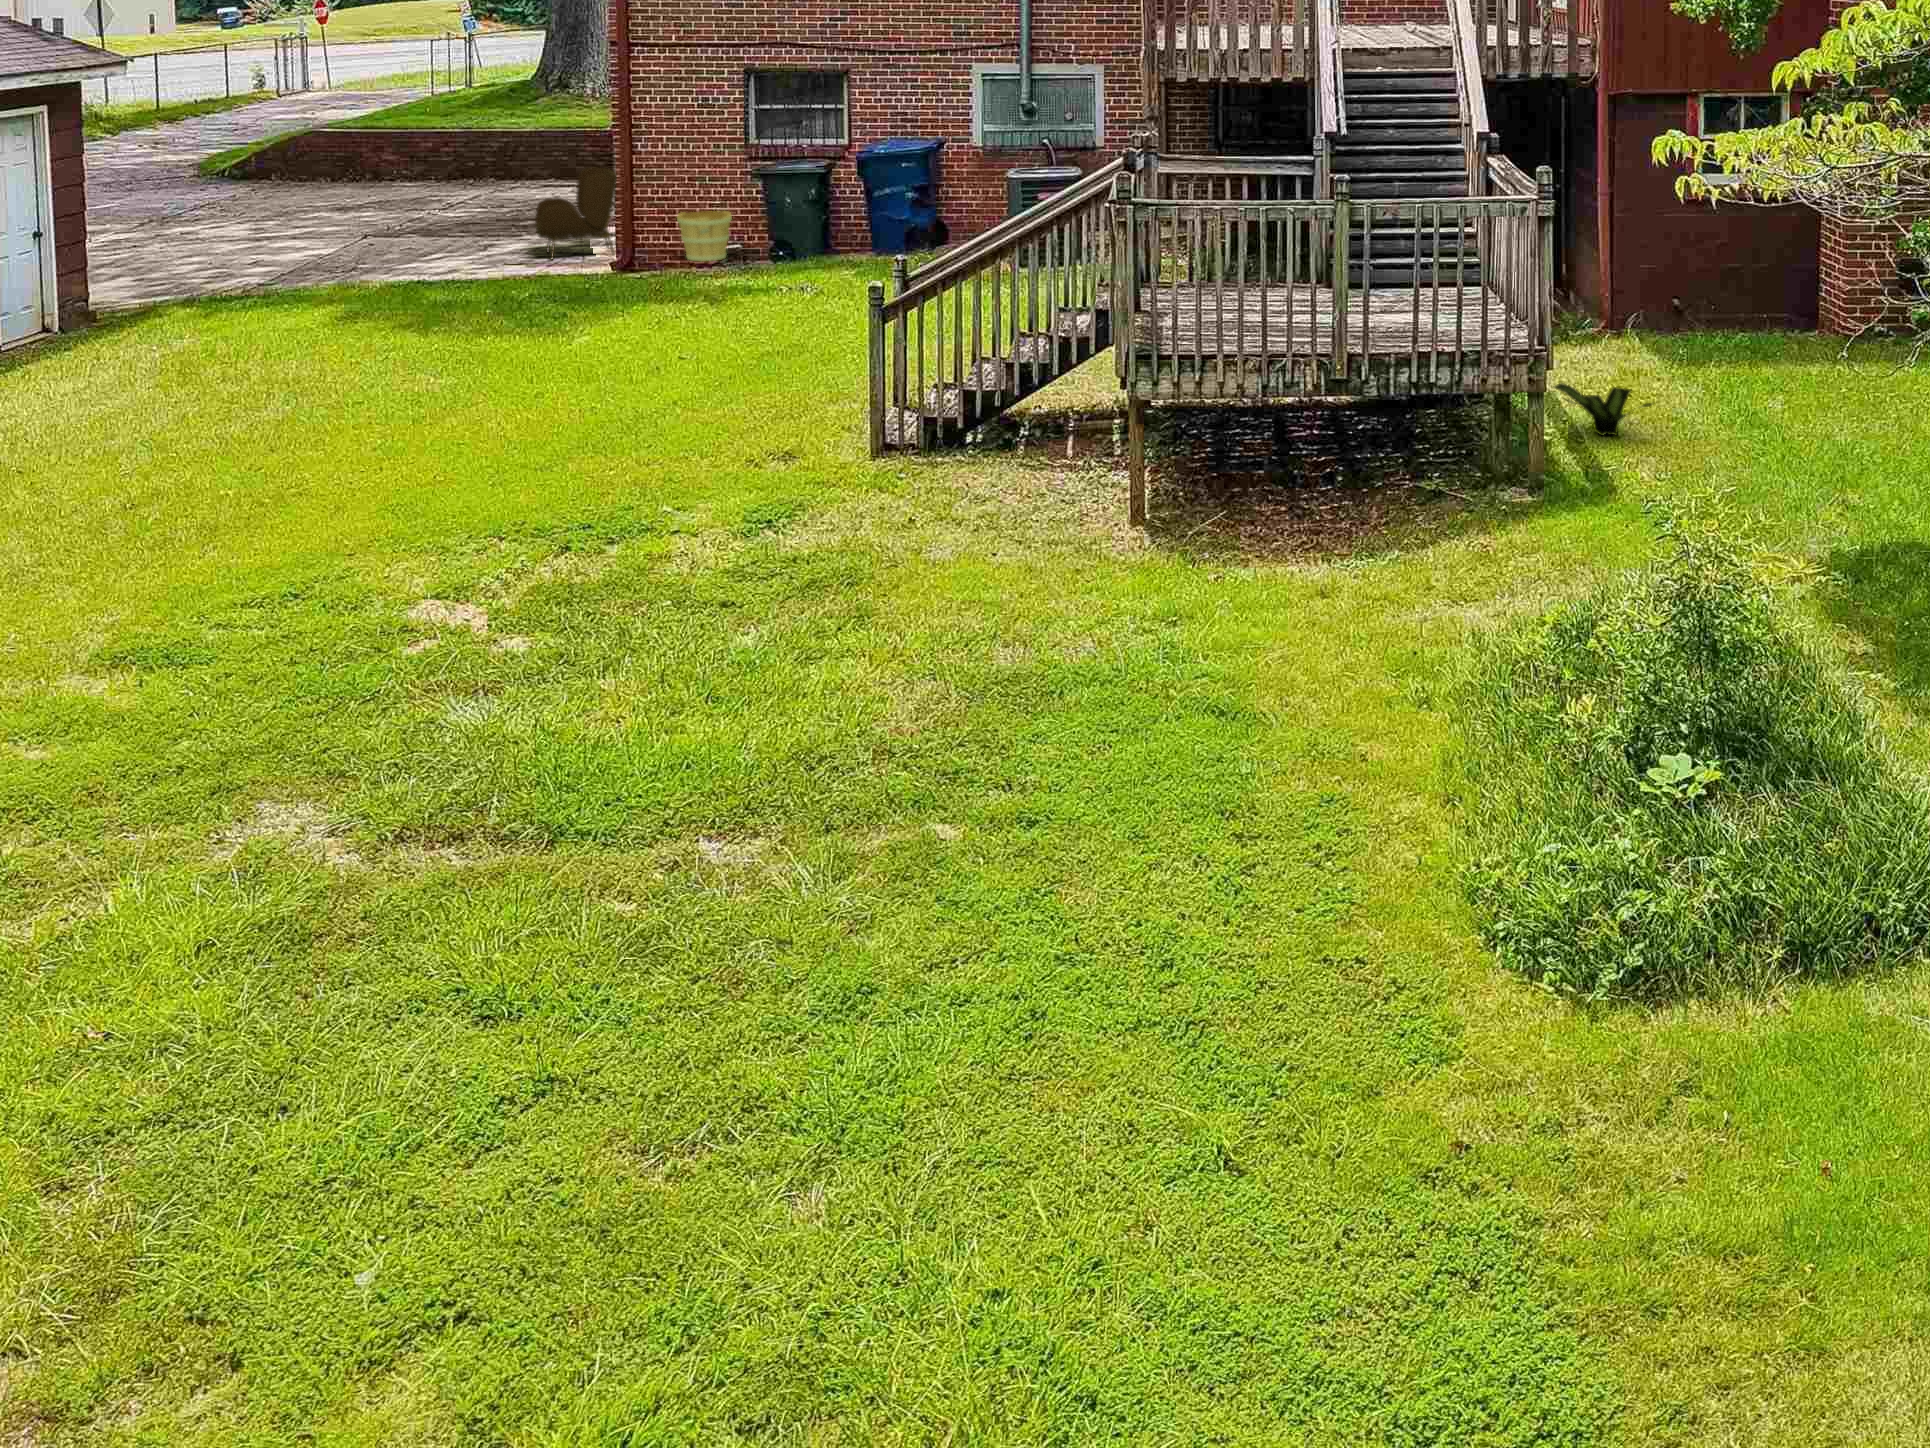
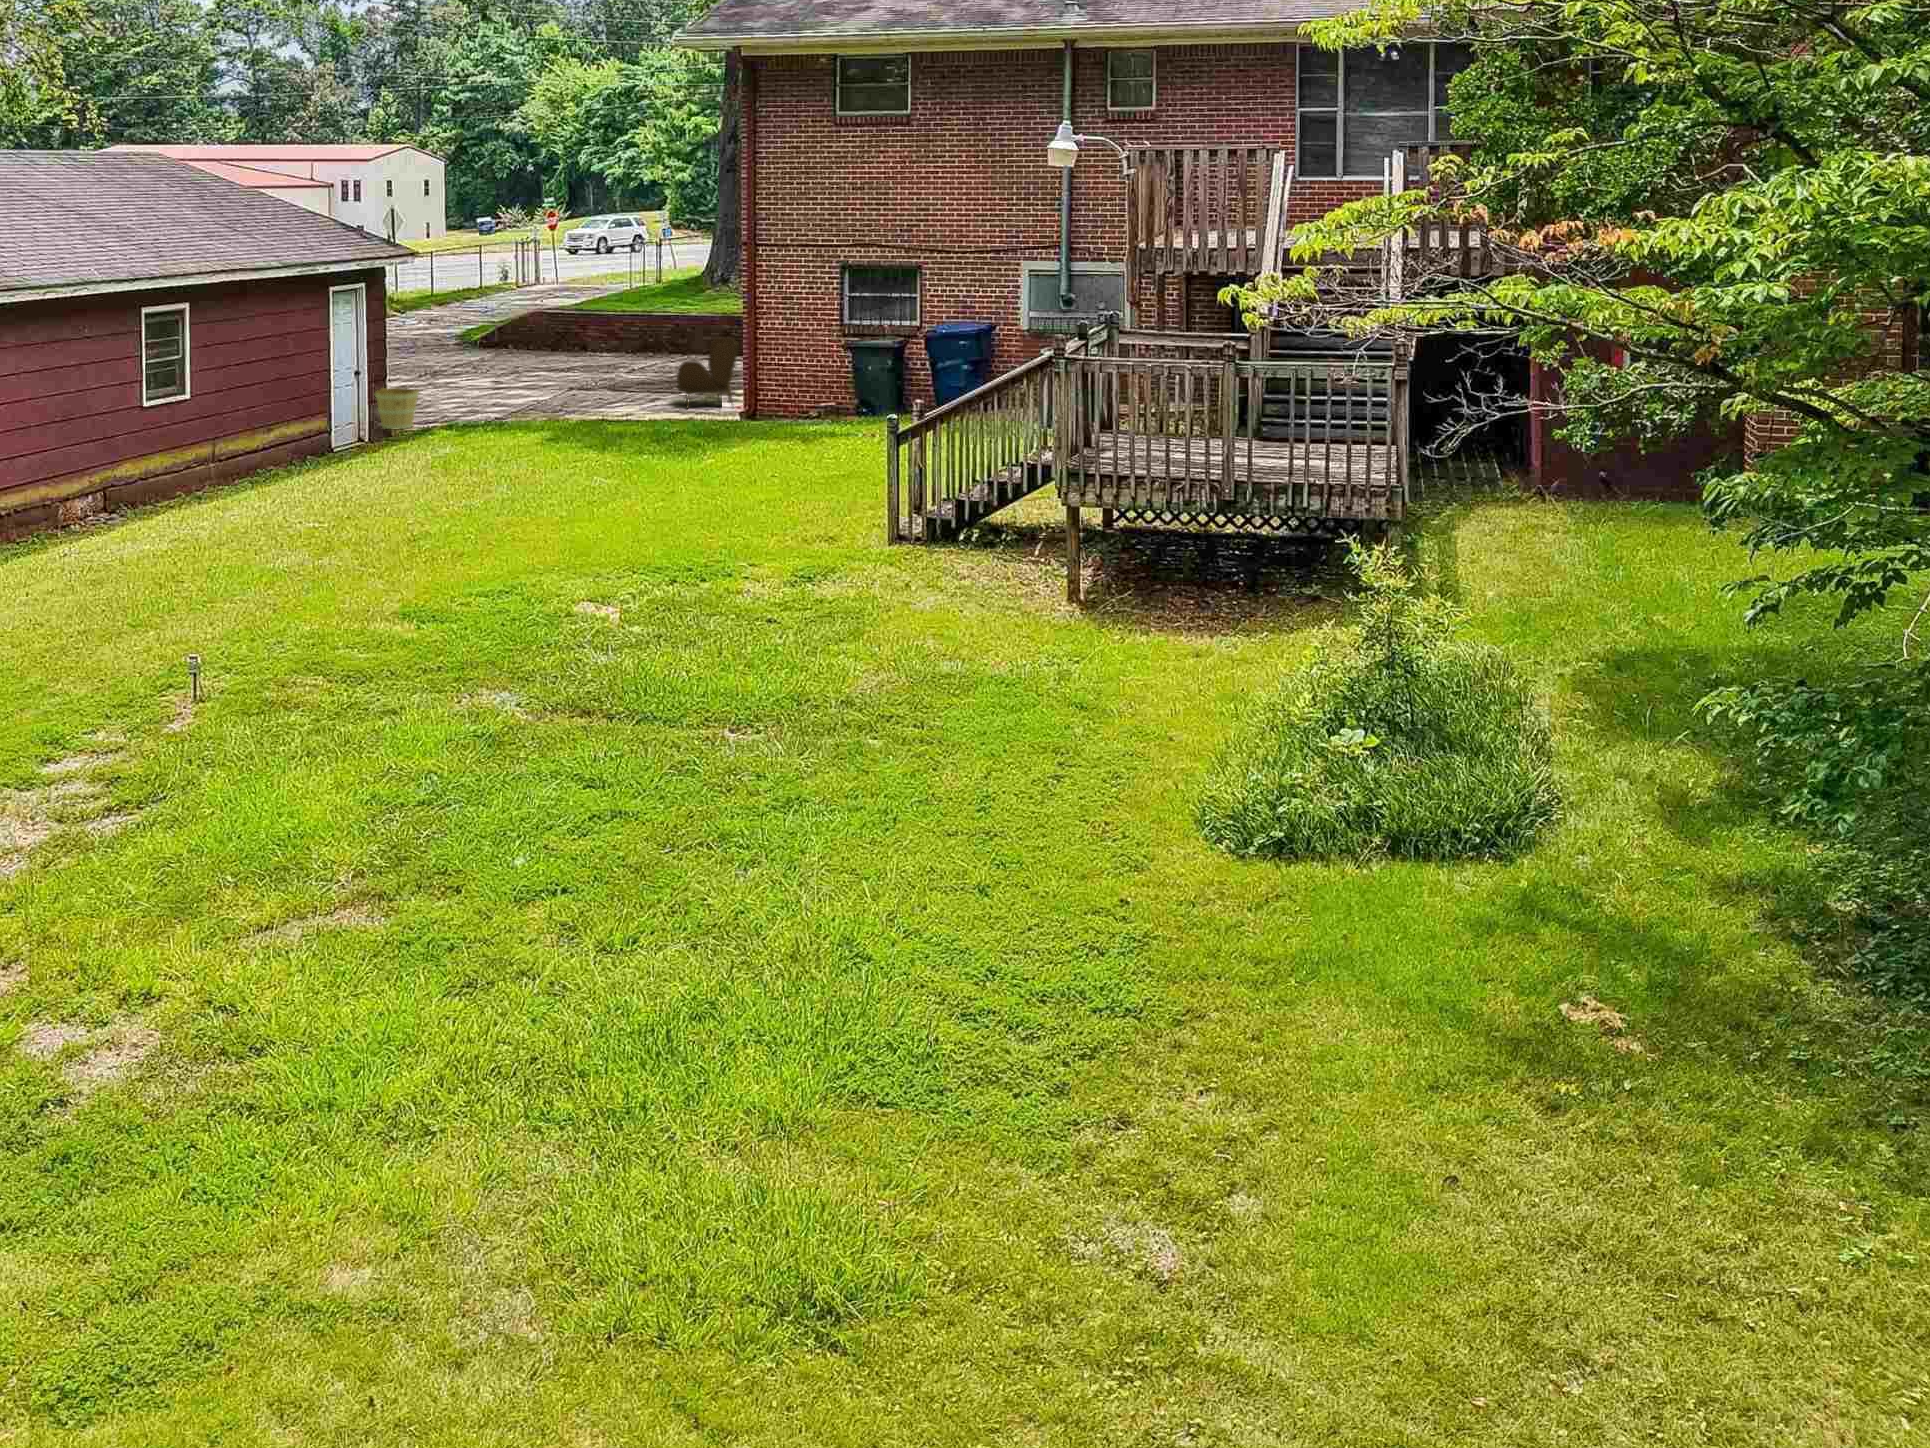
wooden bucket: present [677,211,732,262] -> present [375,387,419,430]
potted plant: present [1554,383,1652,436] -> none [1449,528,1542,575]

